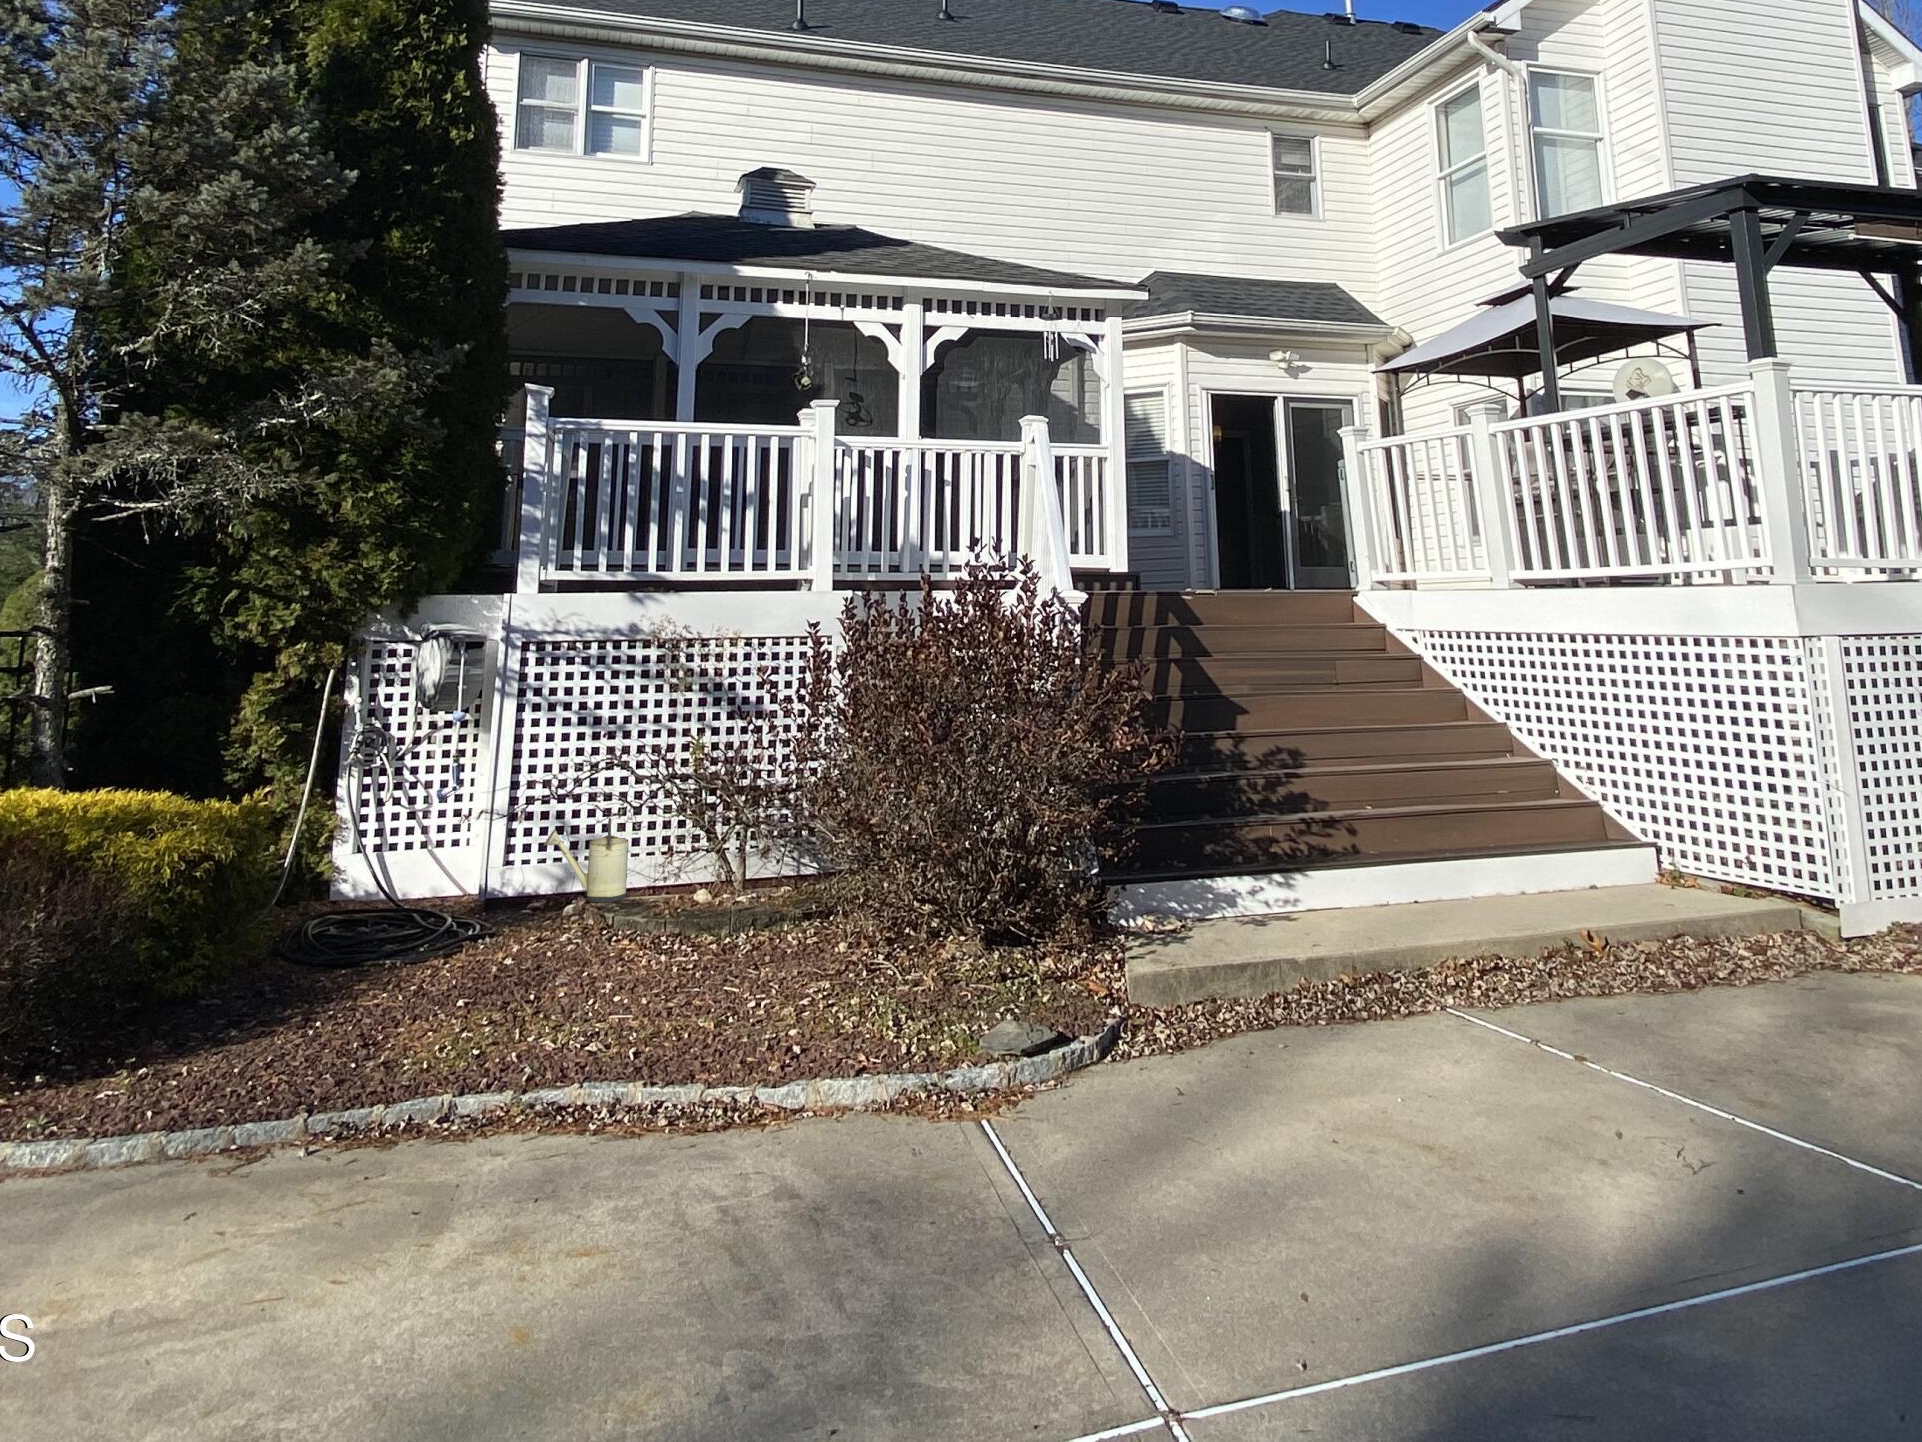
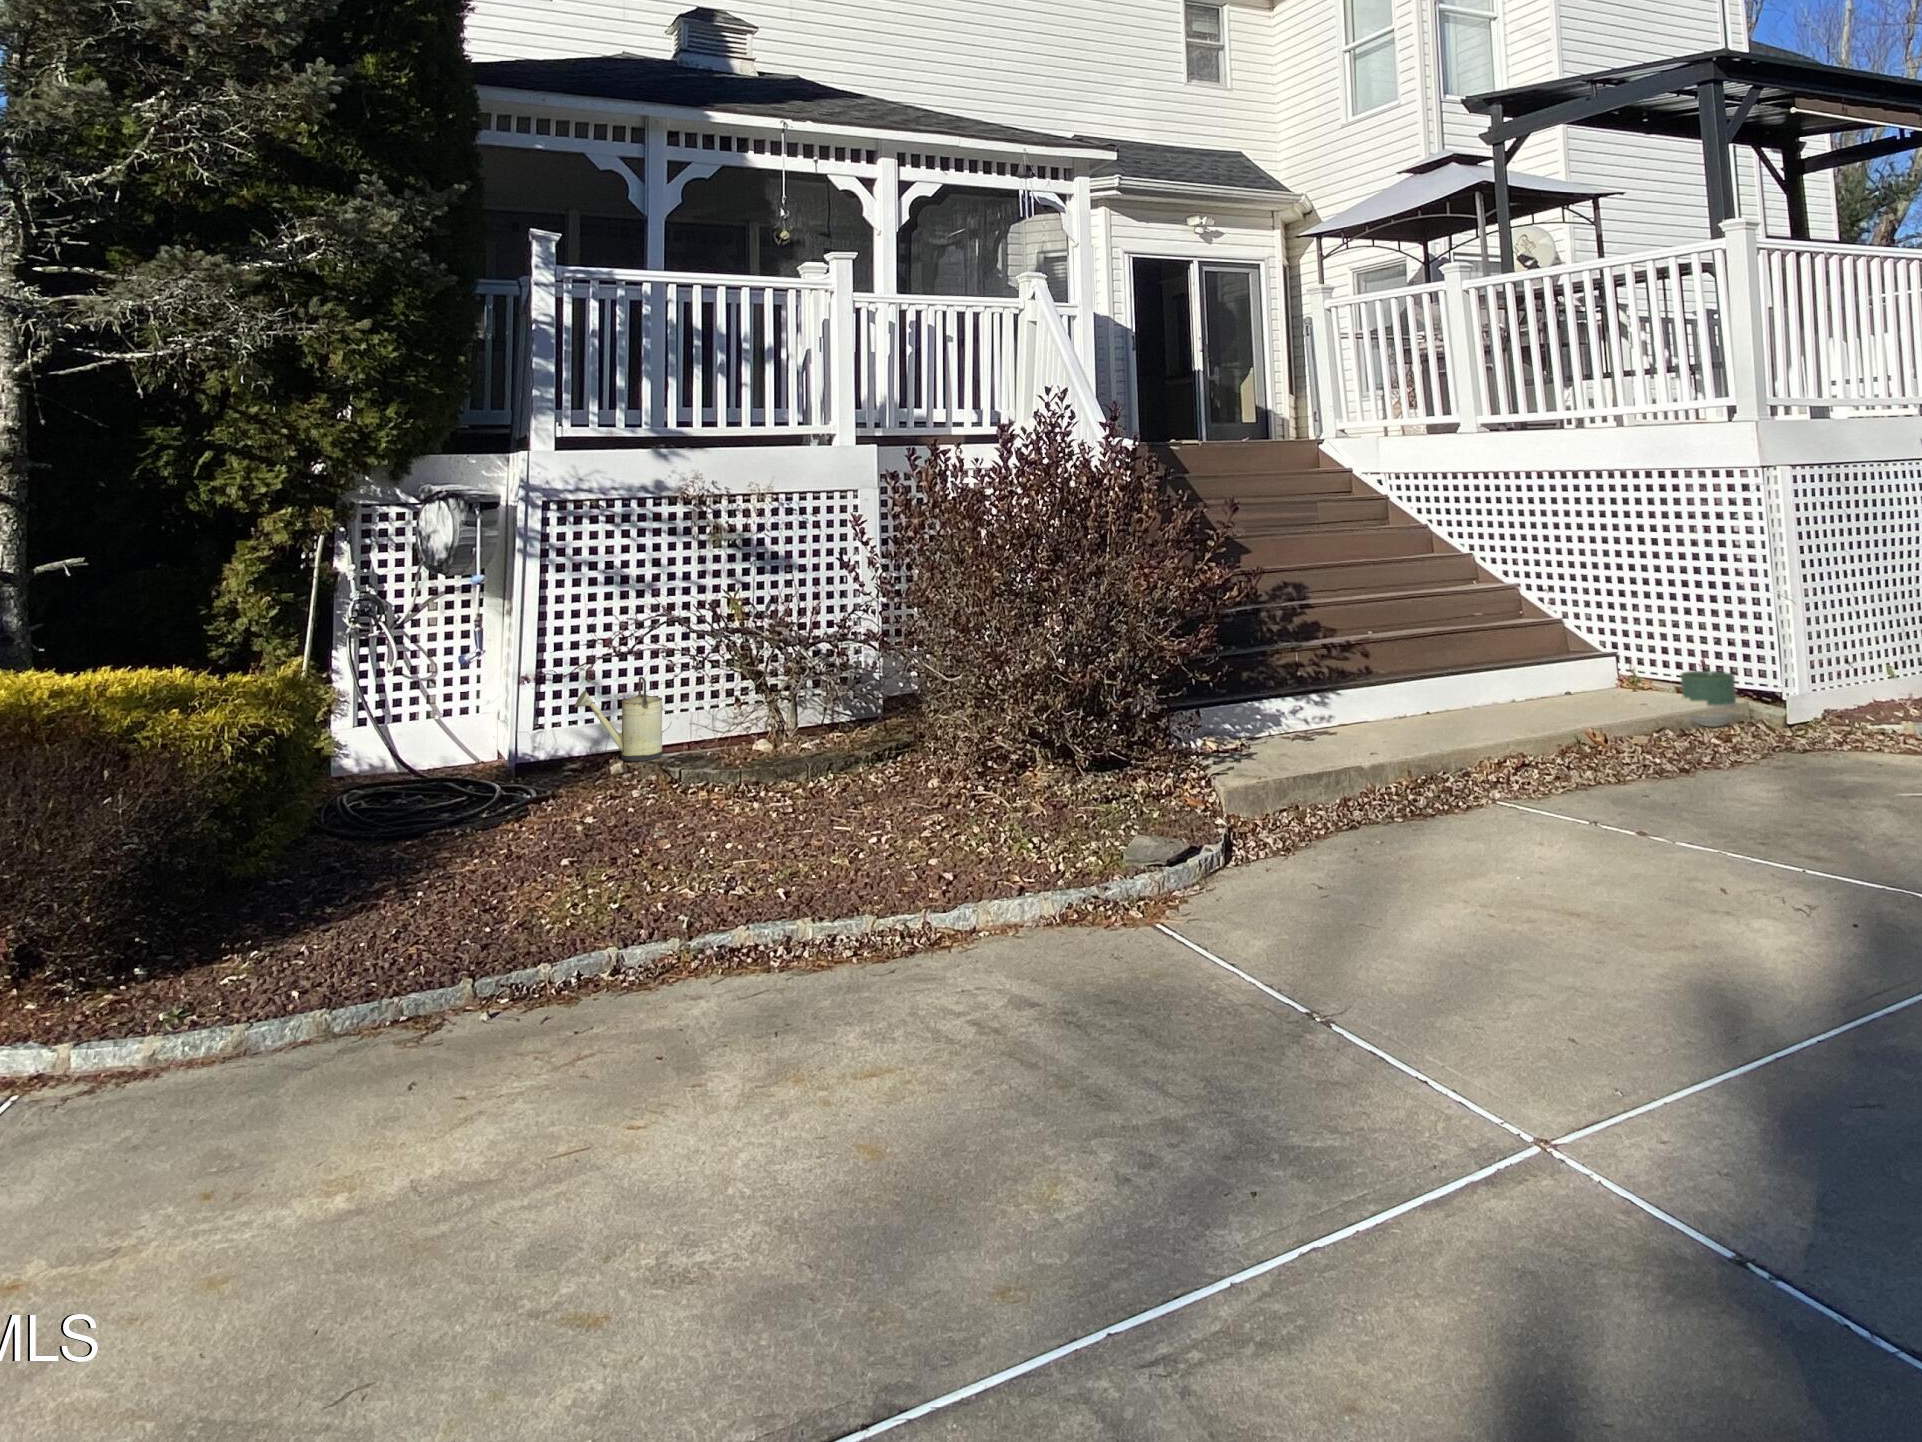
planter: none [1713,867,1777,932] -> present [1681,671,1736,727]

